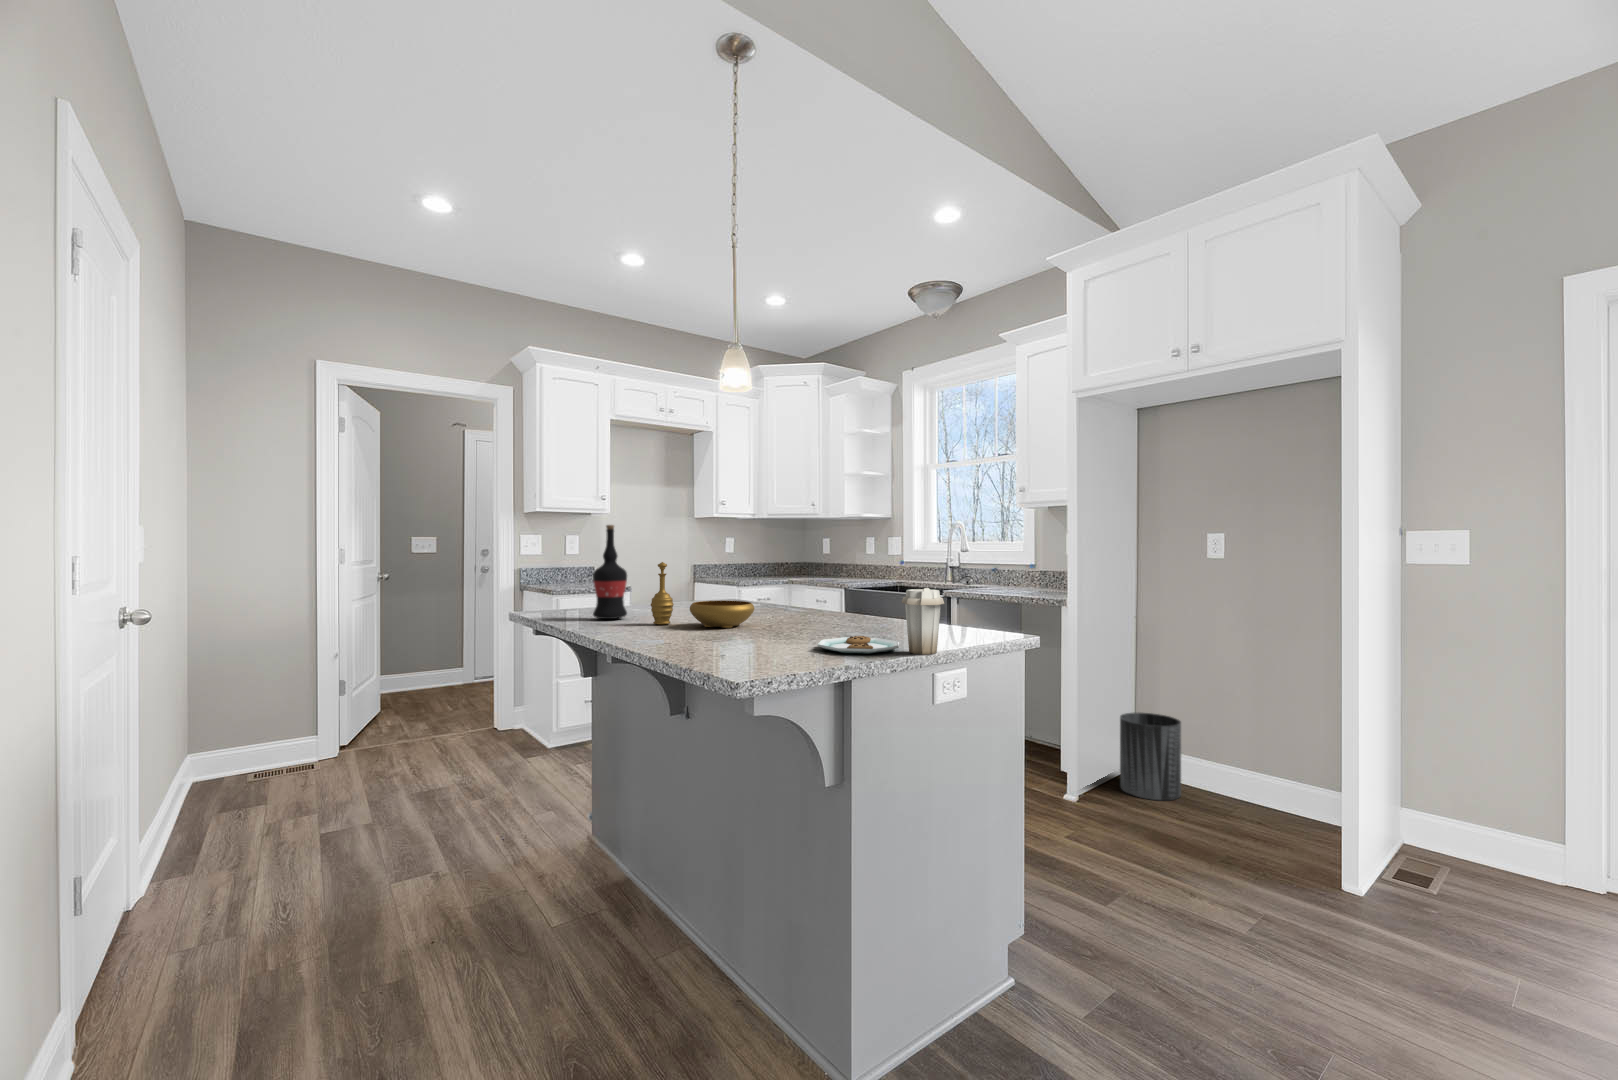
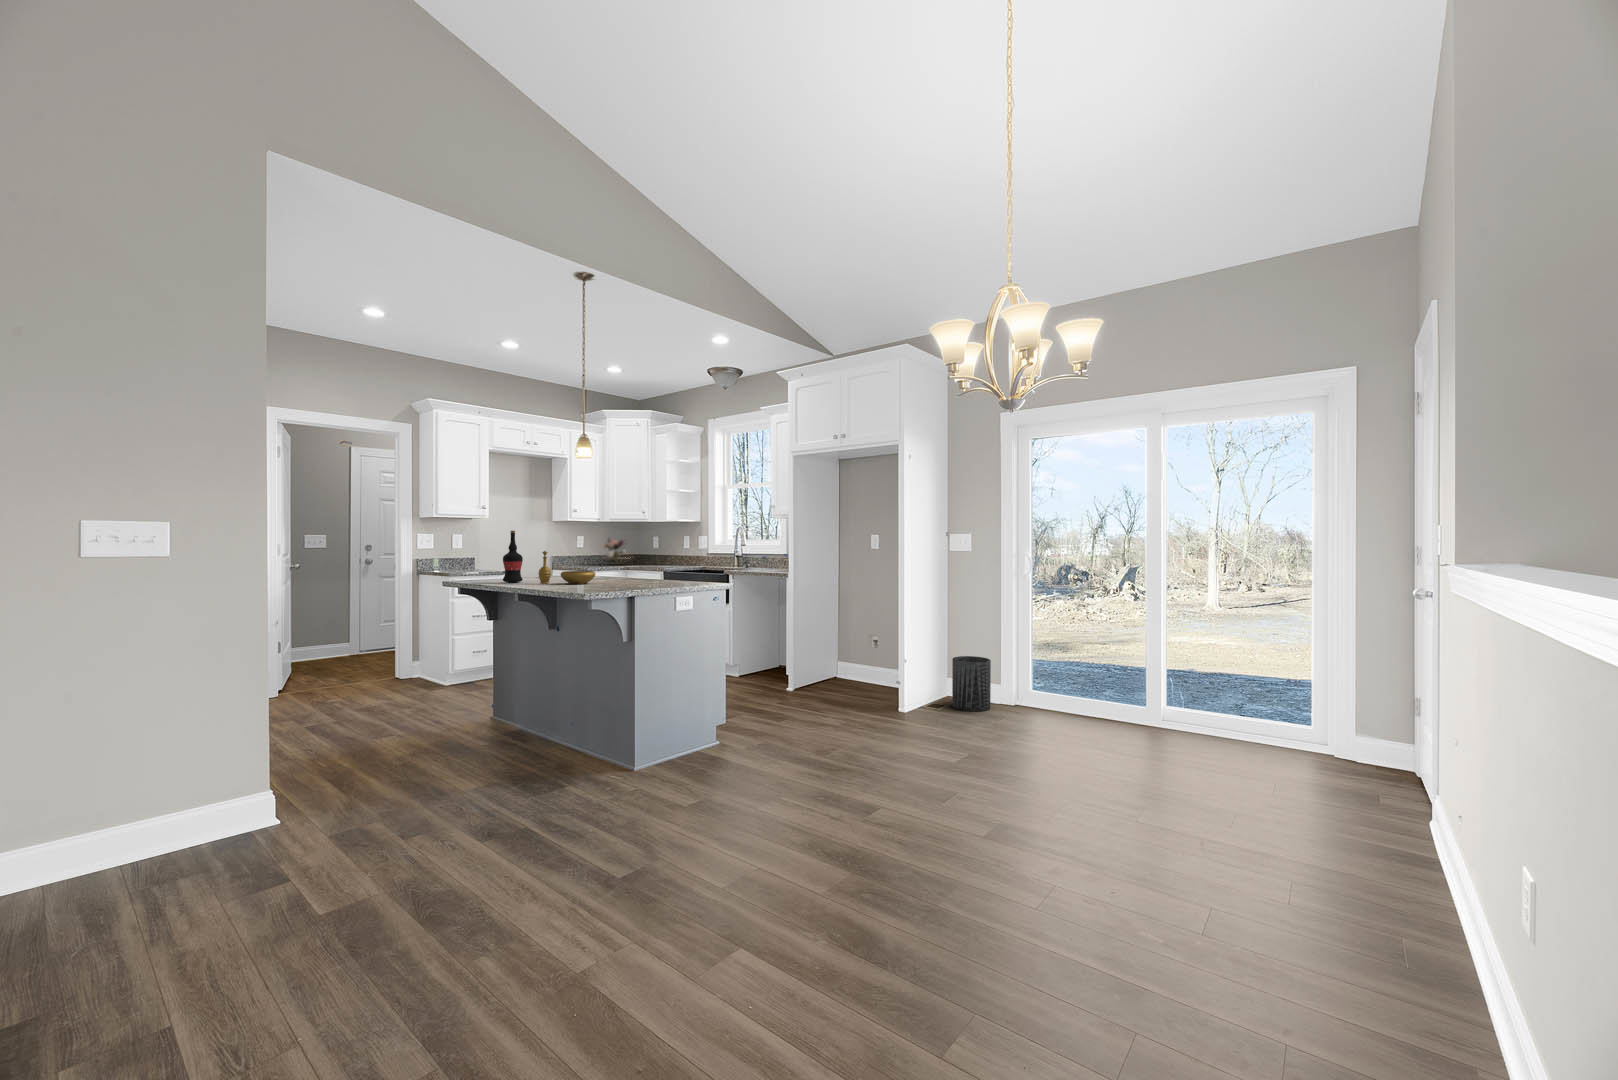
flower arrangement: none [755,537,801,576] -> present [602,538,631,564]
plate: present [817,588,944,654] -> none [623,560,679,588]
trash can: present [1120,712,1181,800] -> present [952,656,991,712]

